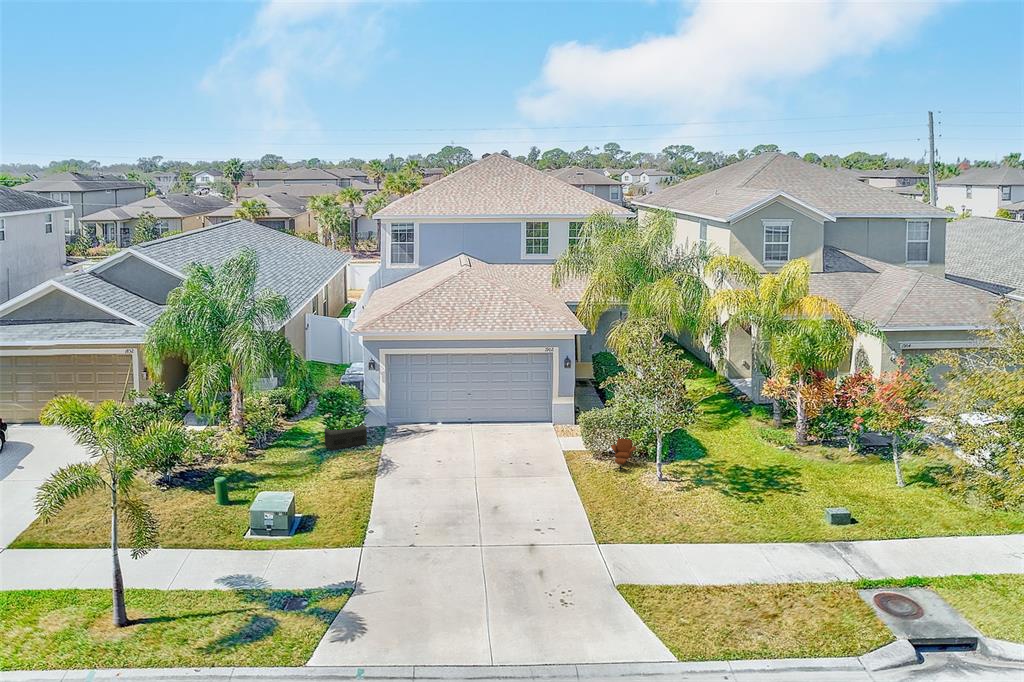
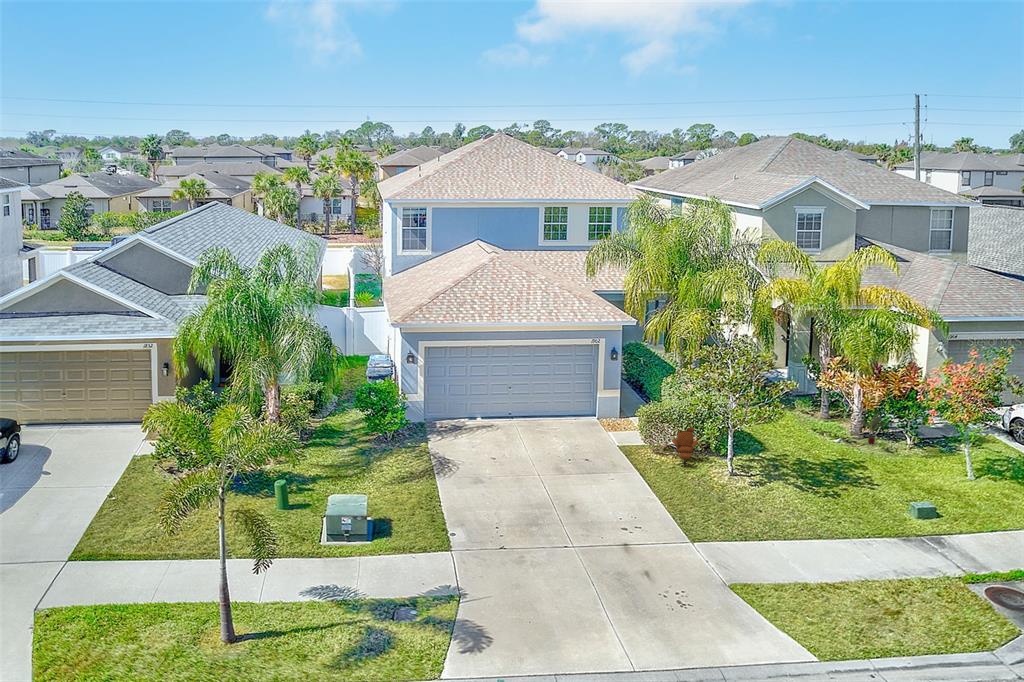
potted tree: none [804,420,833,452] -> present [859,413,887,444]
storage bench: present [324,424,367,450] -> none [369,419,413,448]

